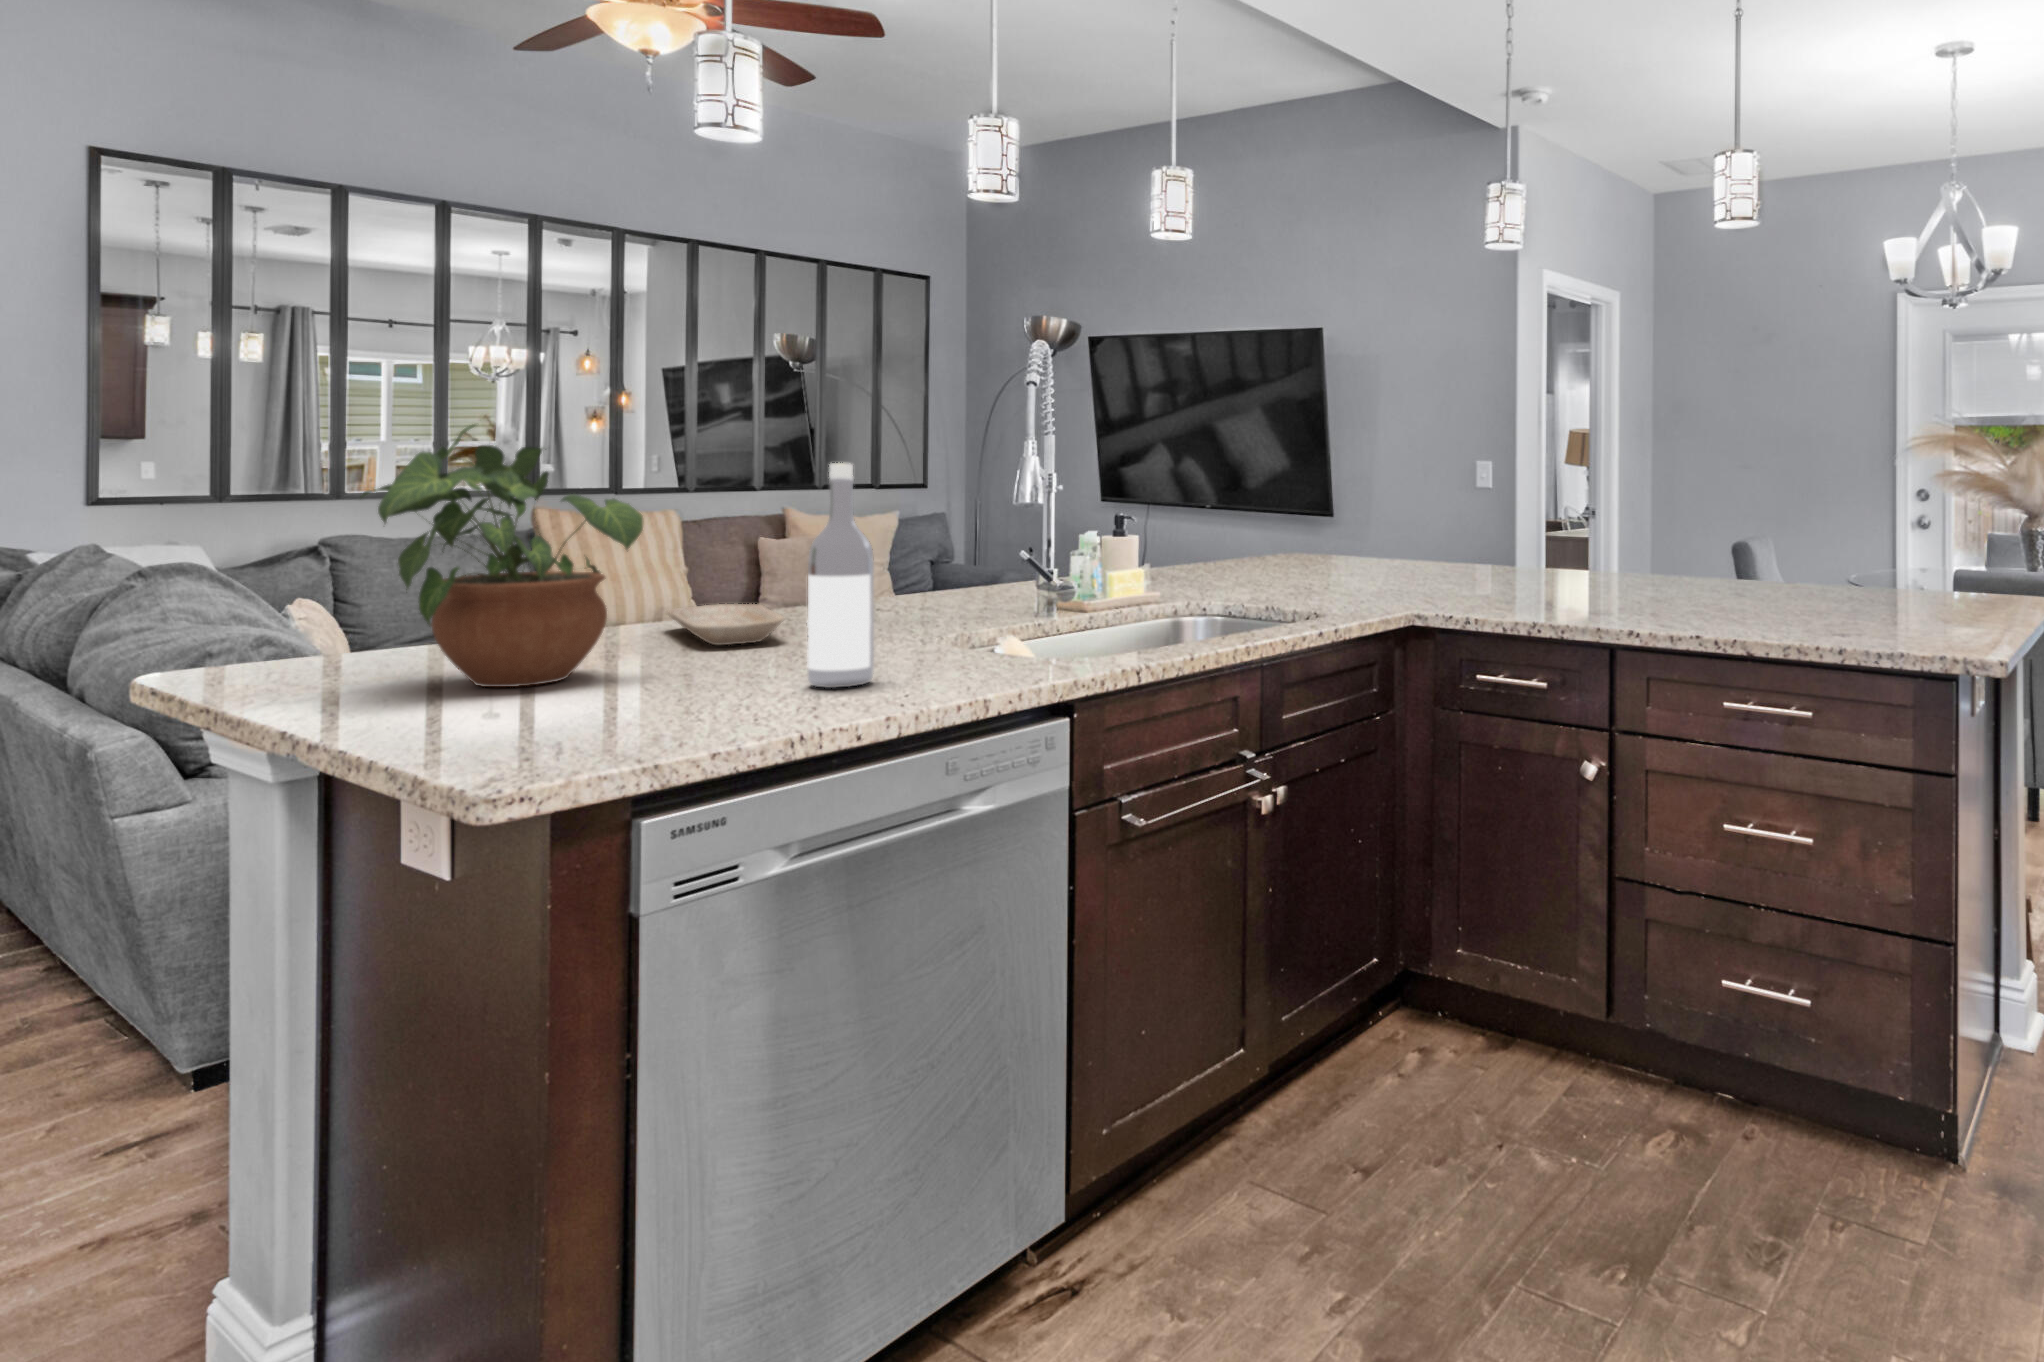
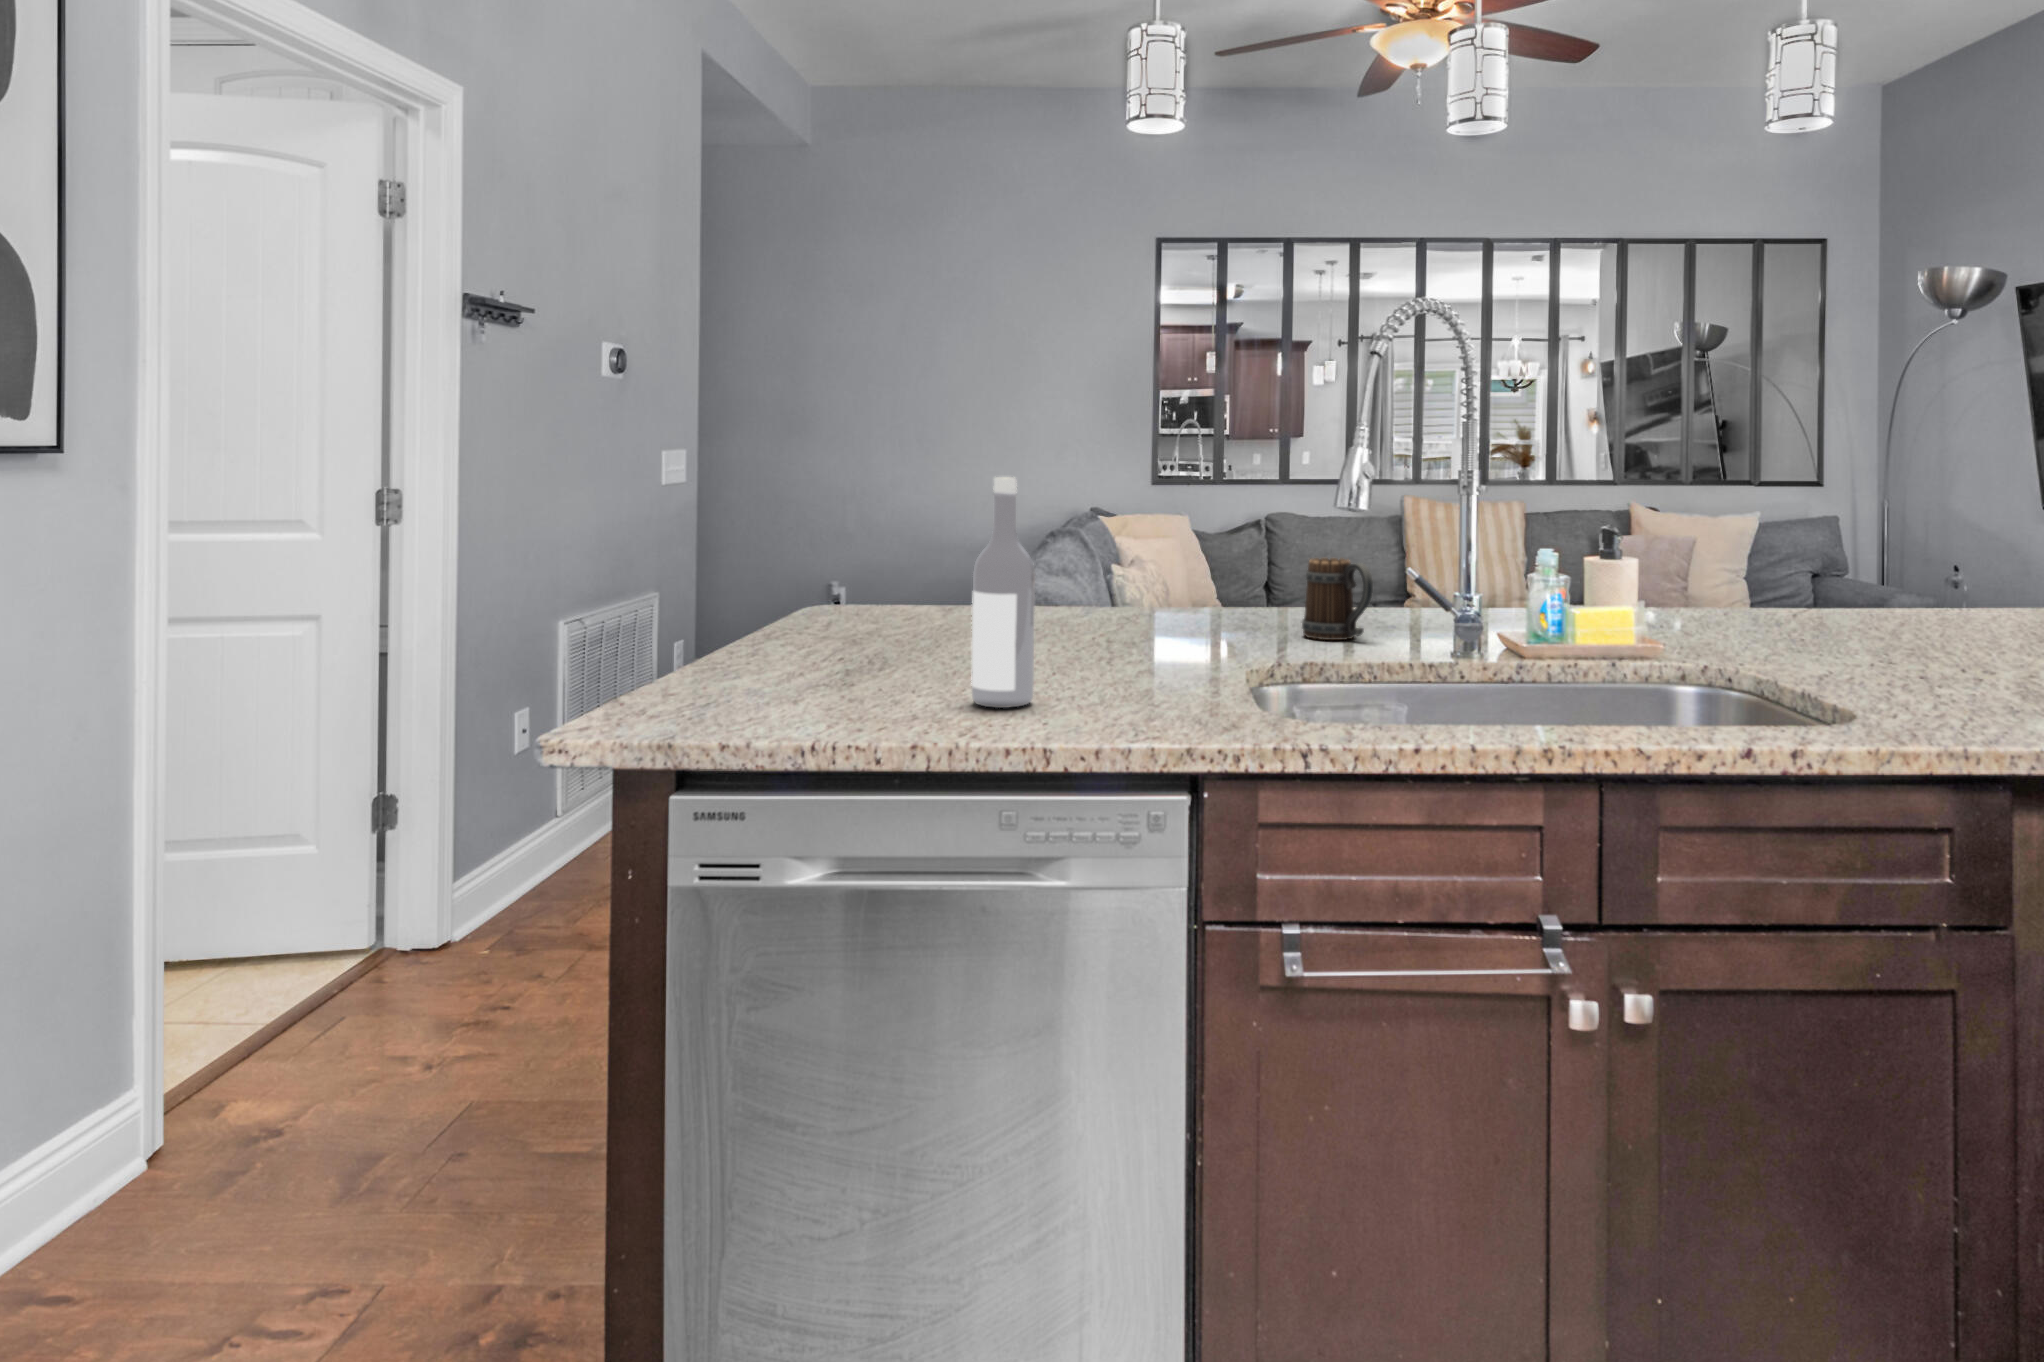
potted plant: present [362,425,643,687] -> none [769,435,947,661]
mug: none [882,542,959,615] -> present [1302,558,1373,640]
tray: present [666,604,784,645] -> none [1052,605,1175,648]

